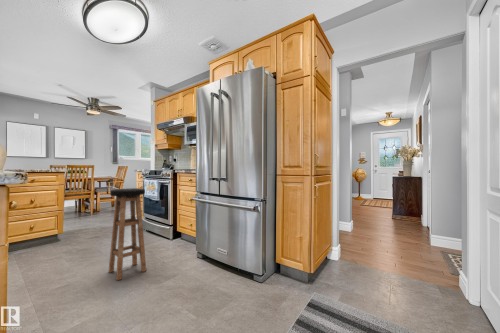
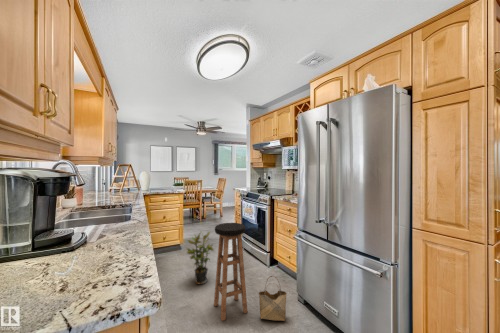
potted plant: none [73,204,109,261] -> present [187,232,213,284]
woven basket: none [158,233,185,272] -> present [259,276,287,321]

